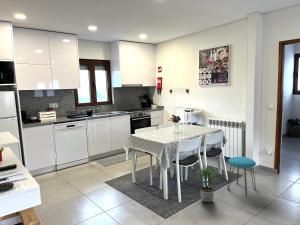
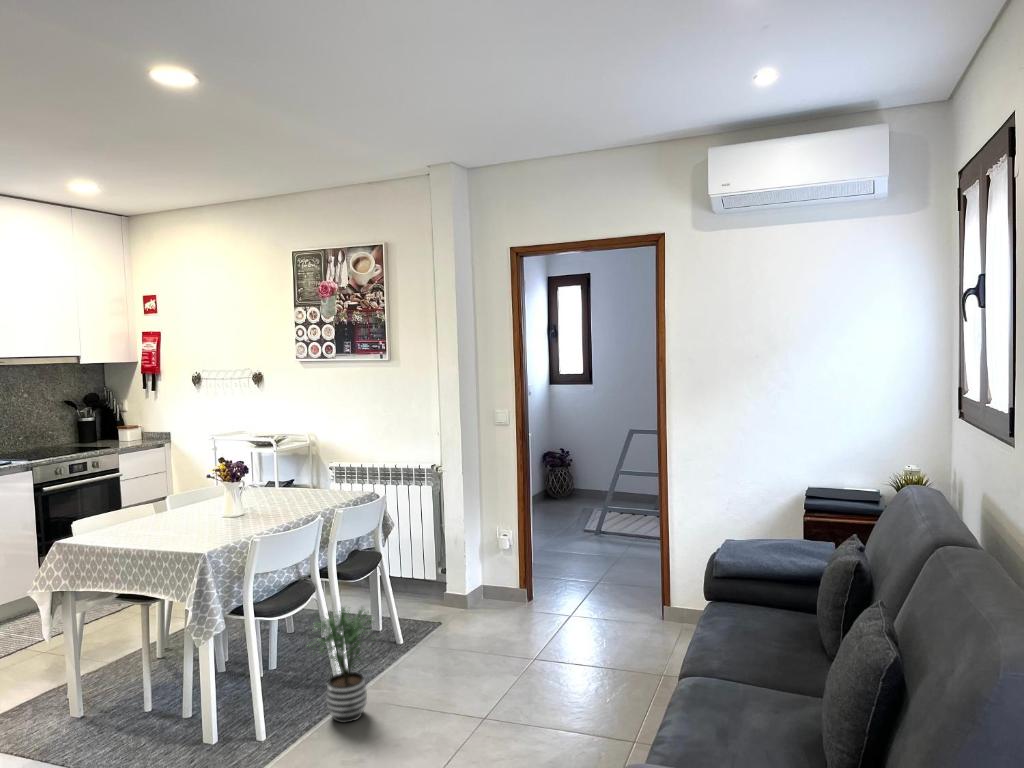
stool: present [227,157,256,196] -> none [401,566,478,676]

